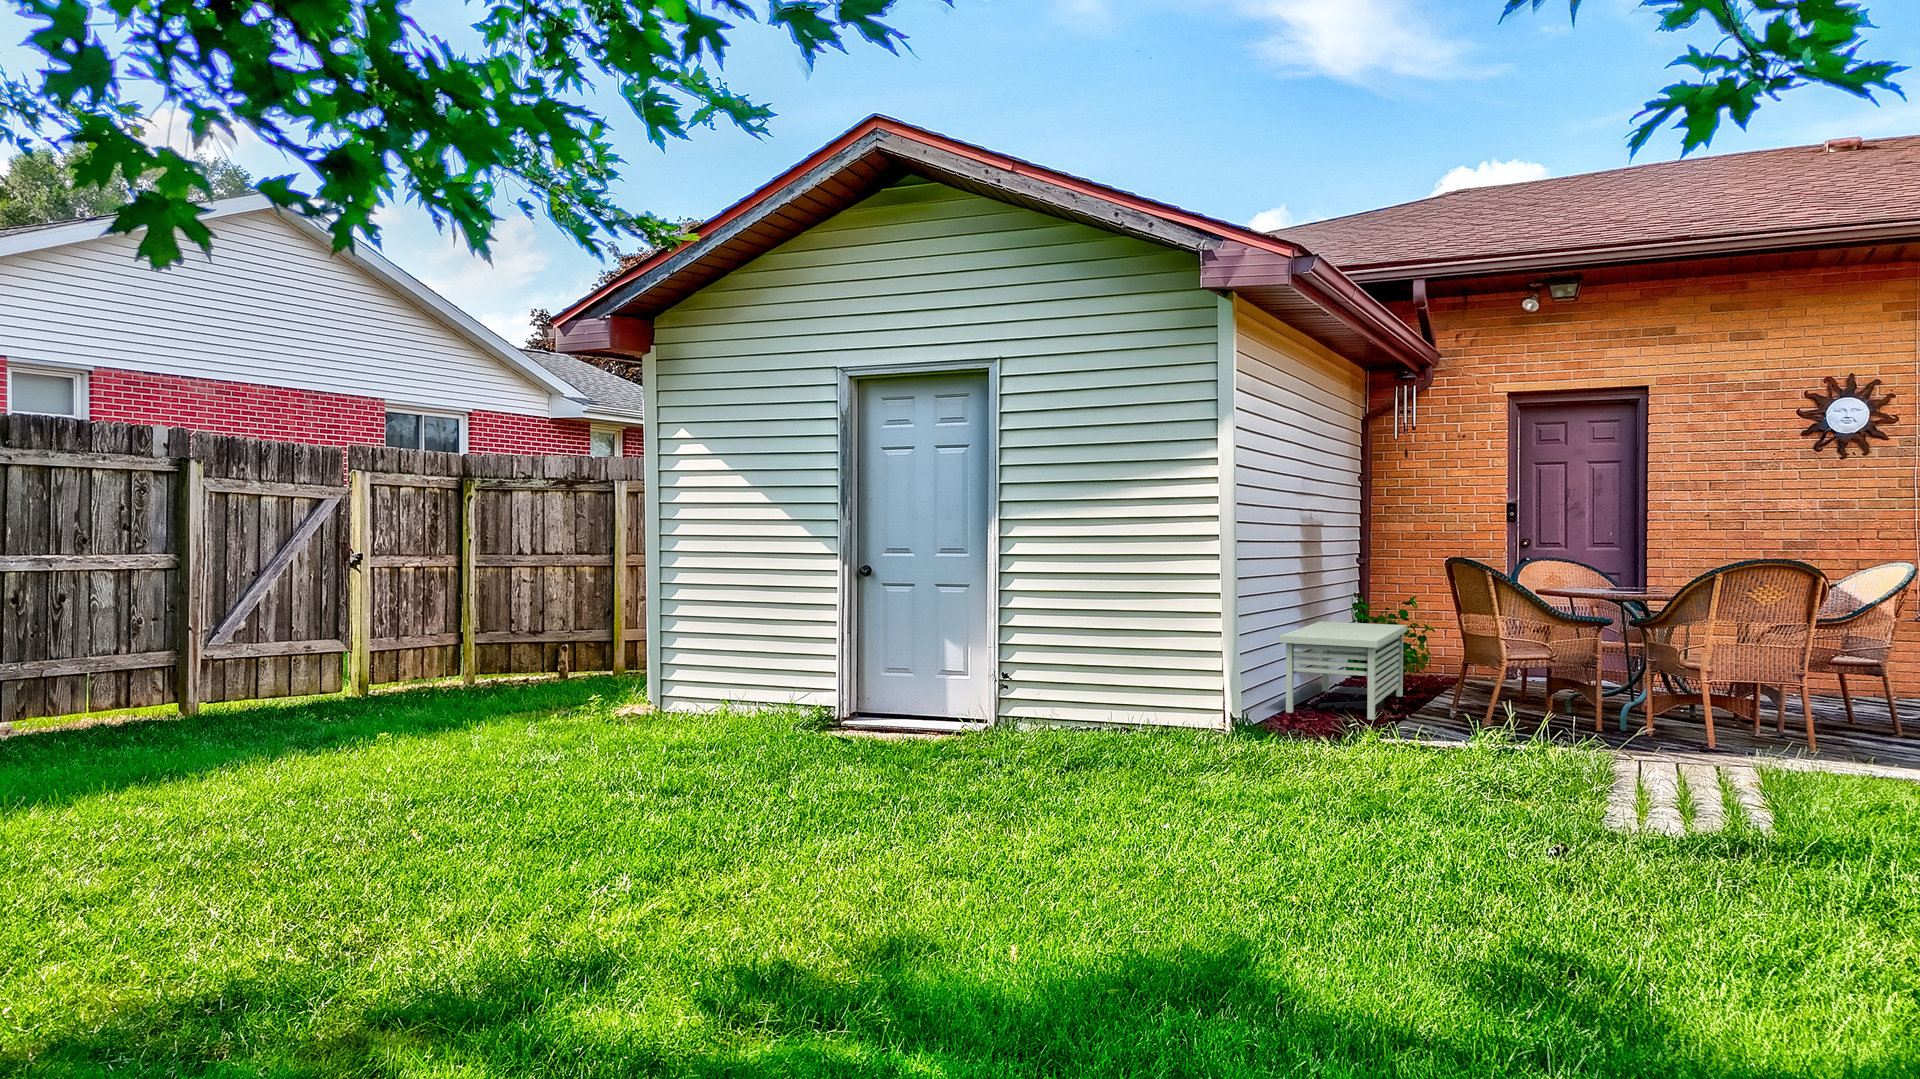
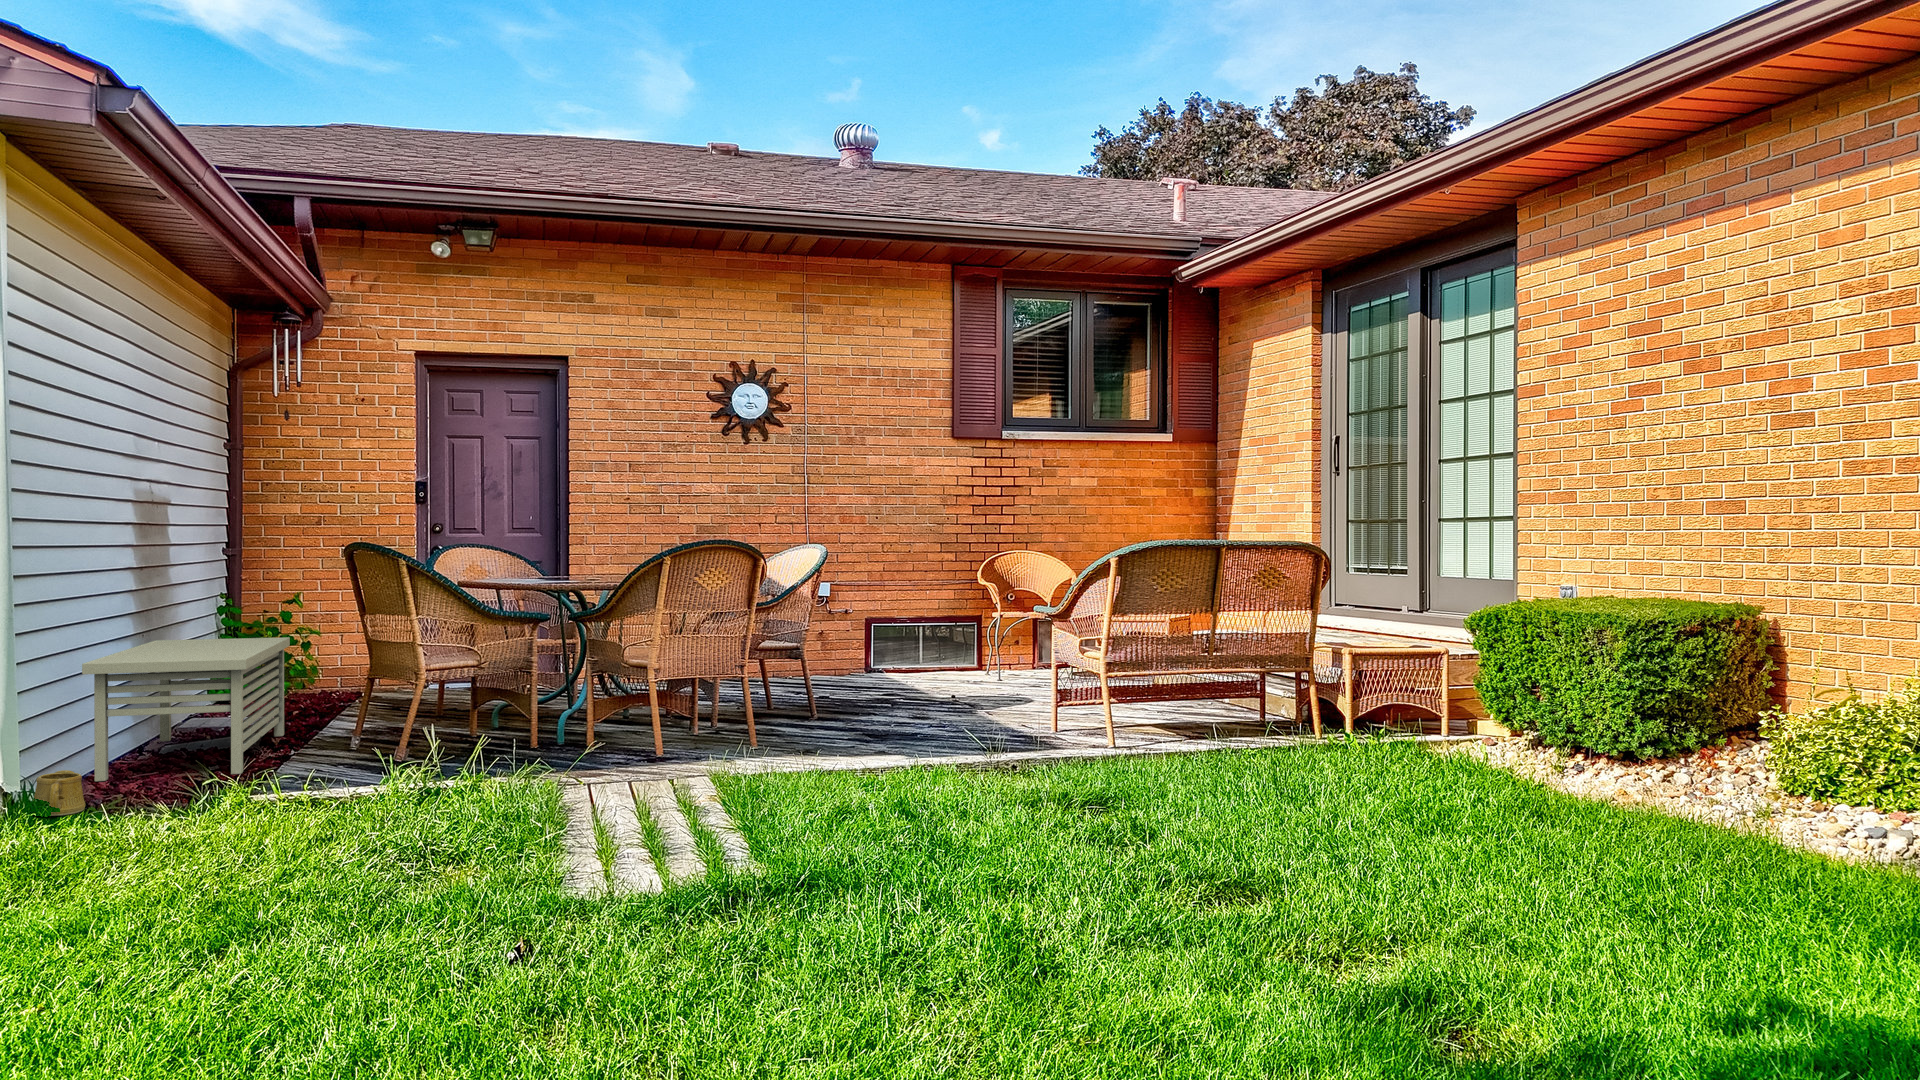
watering can: none [1254,703,1282,731] -> present [34,770,85,816]

